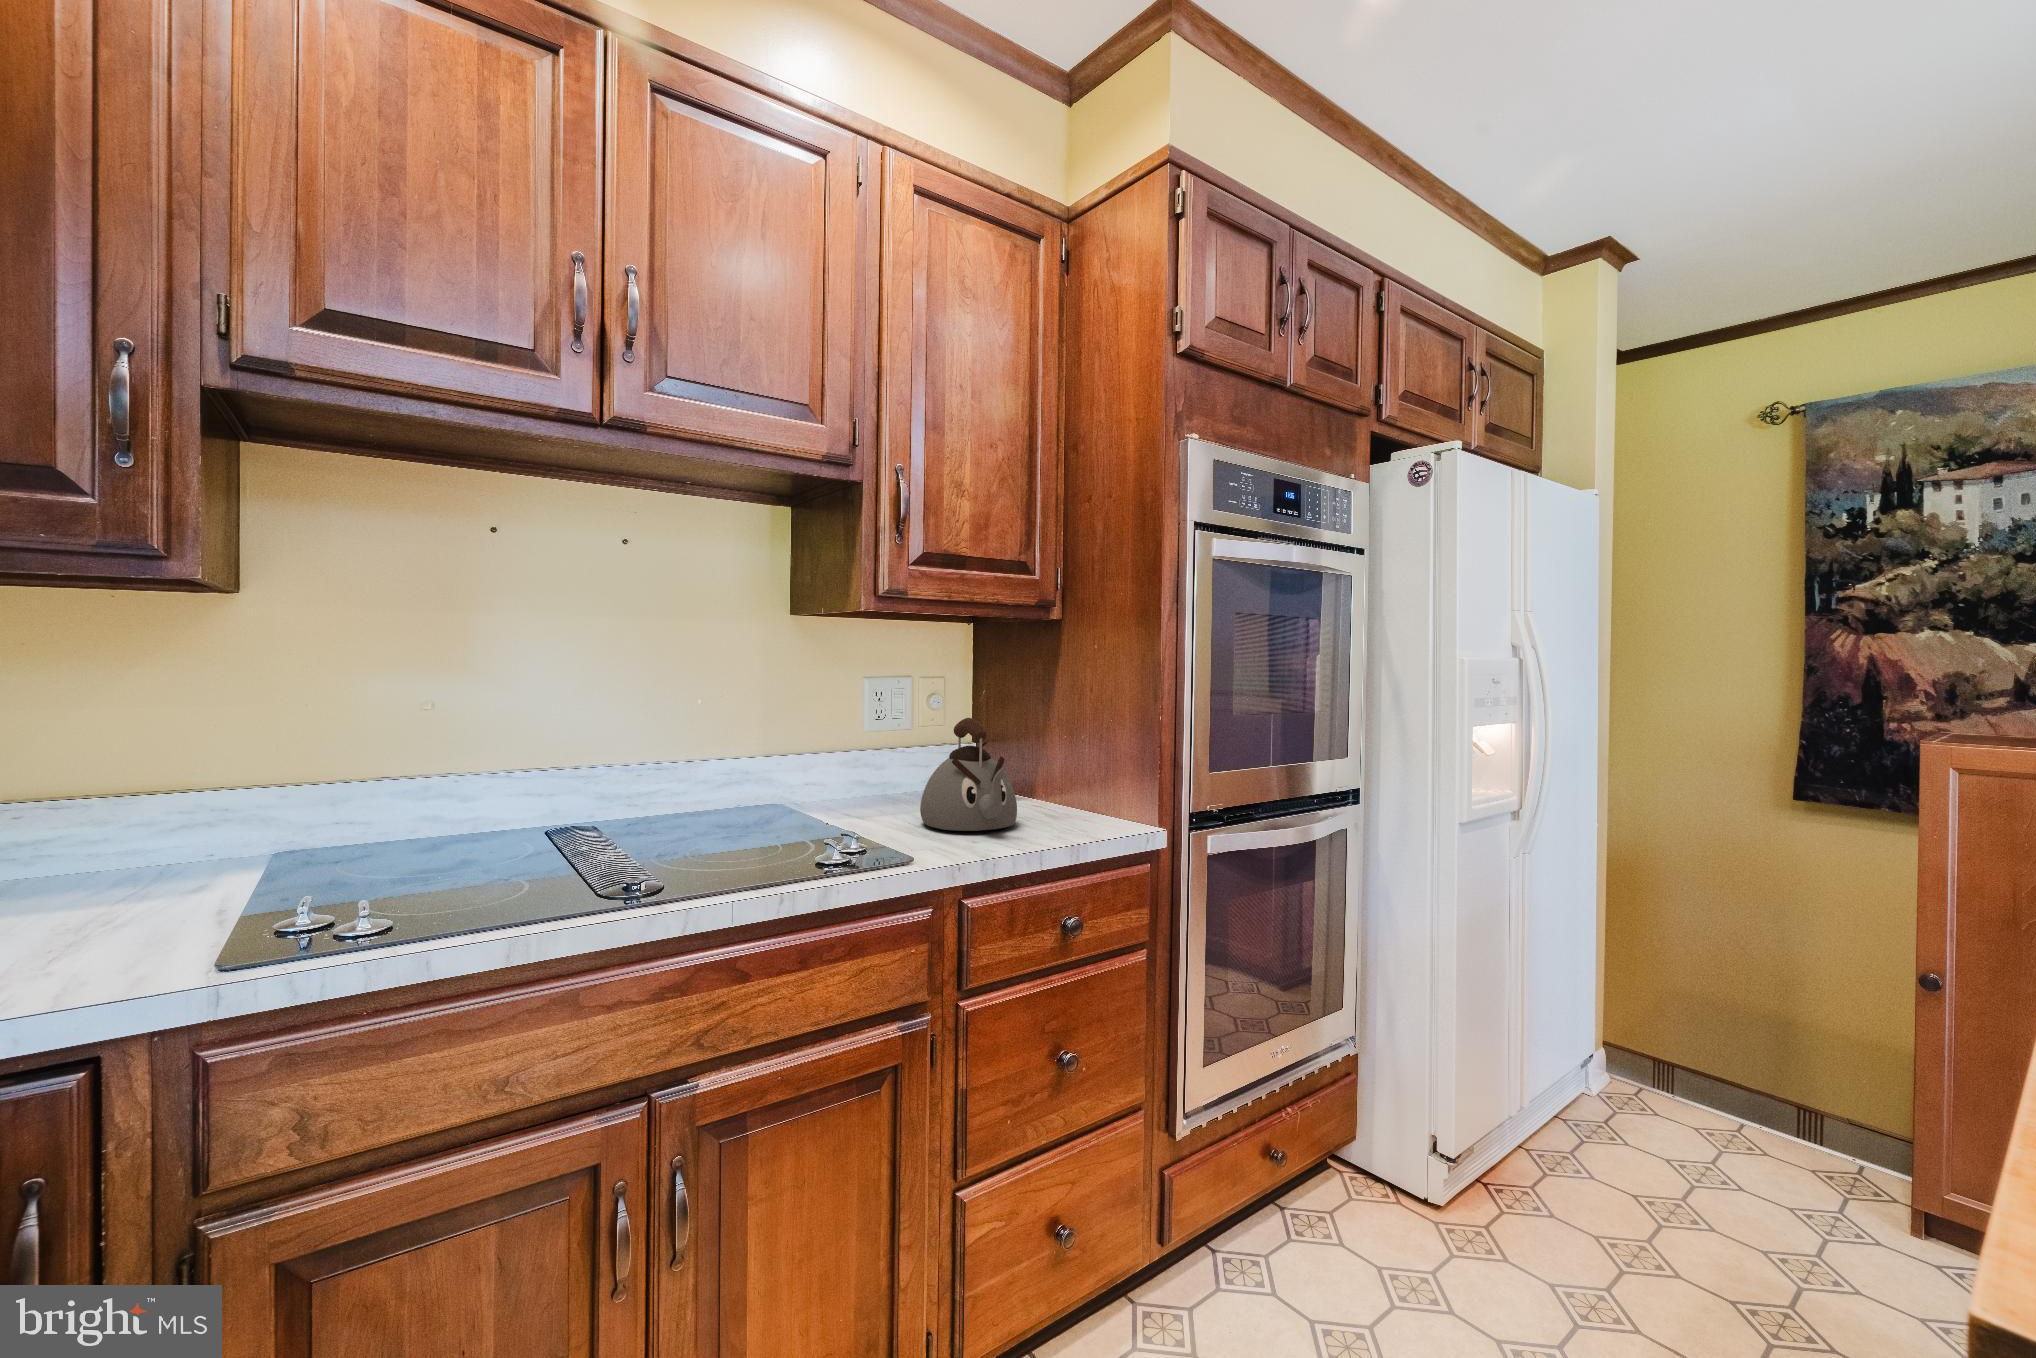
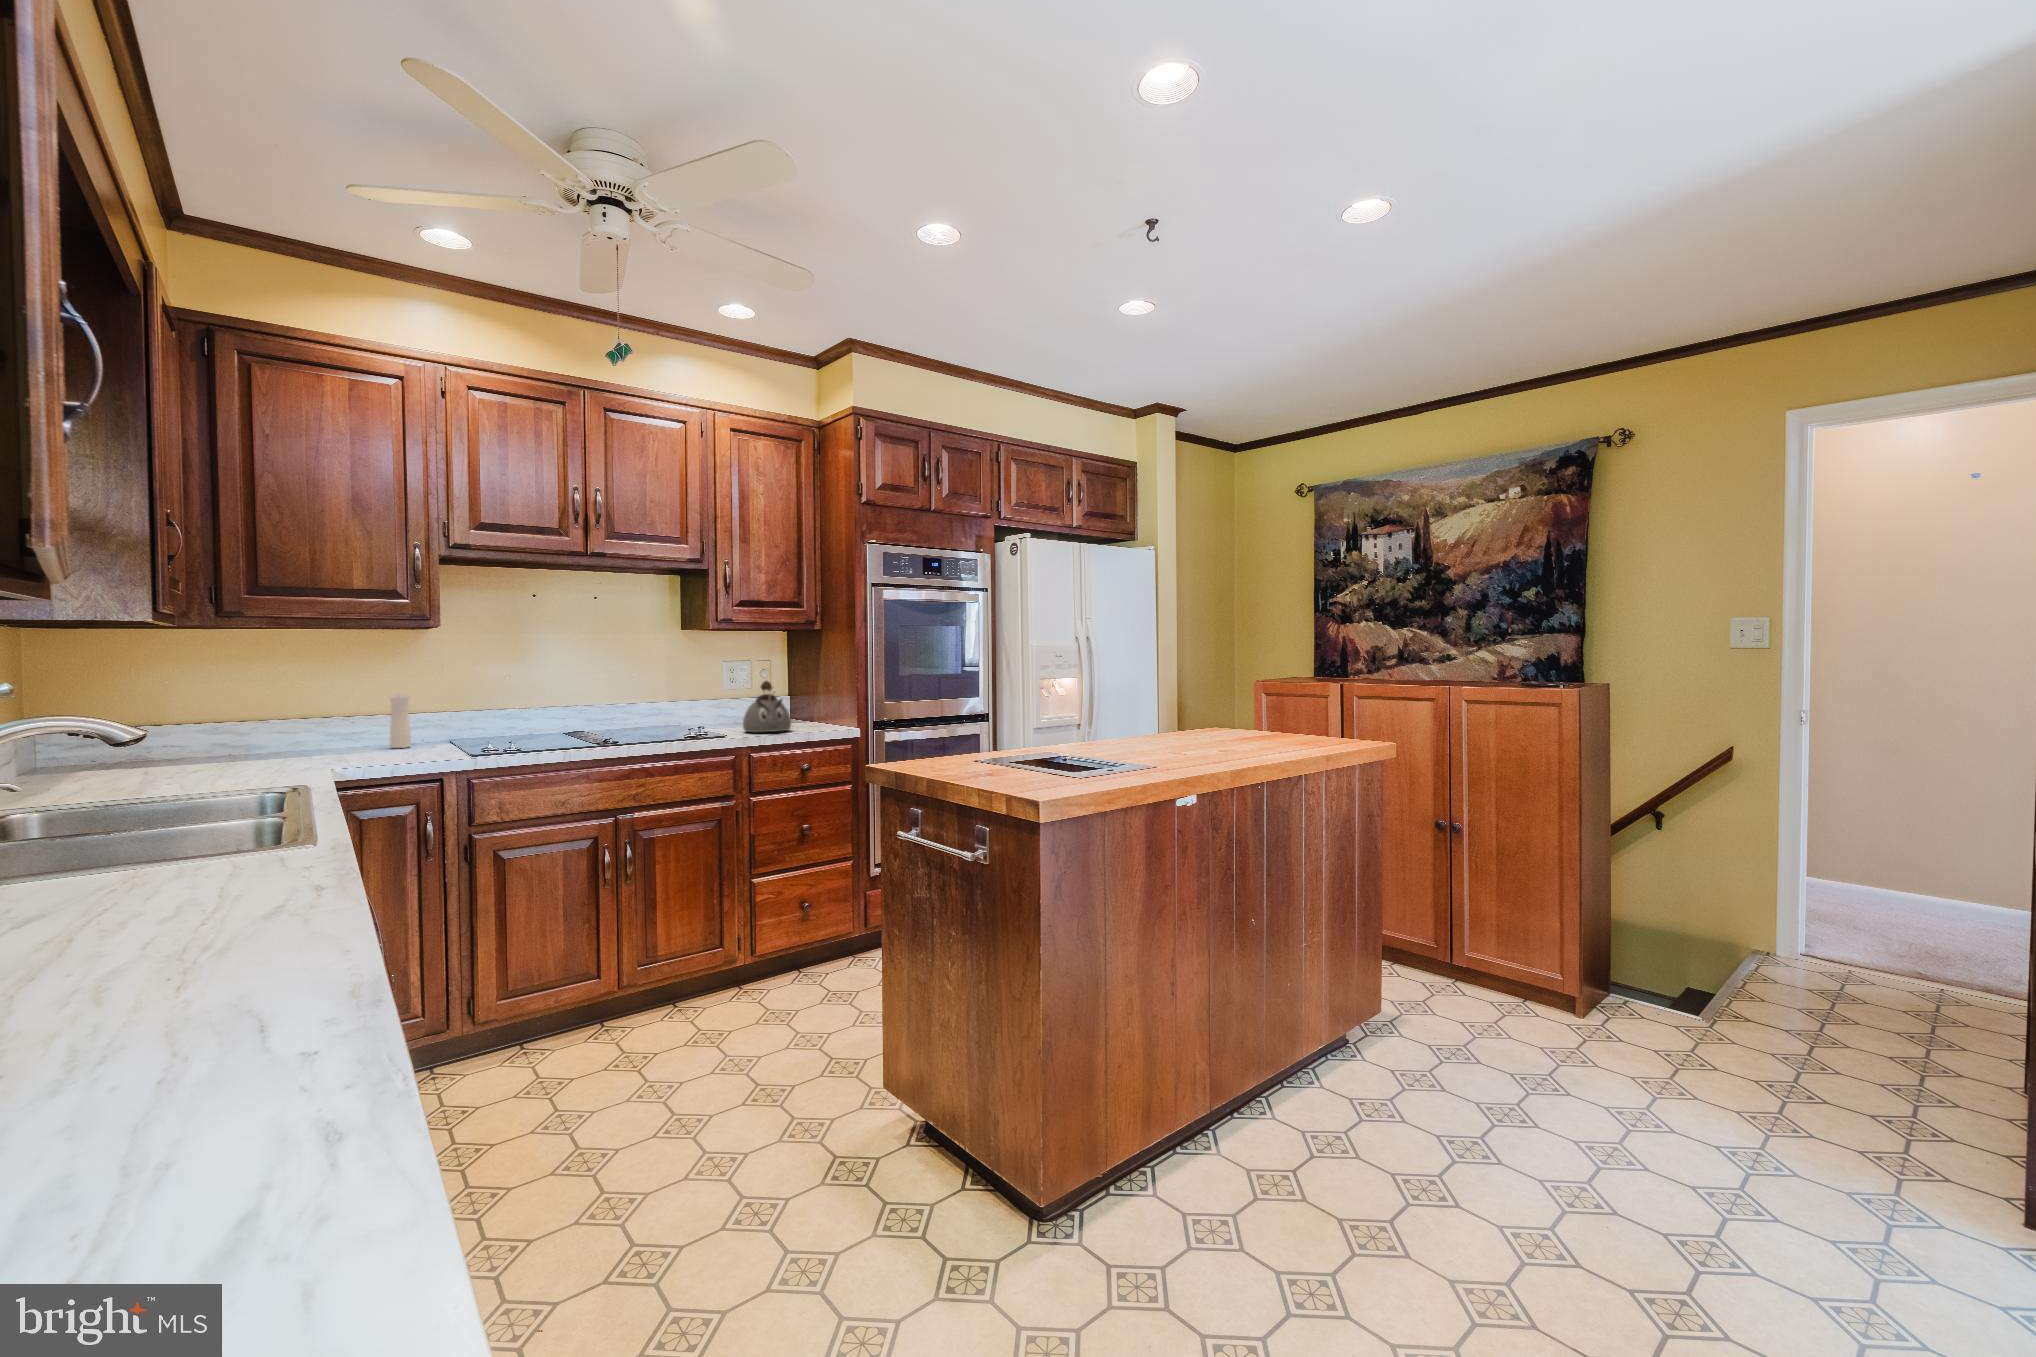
pepper mill: none [91,713,200,886] -> present [389,691,412,748]

